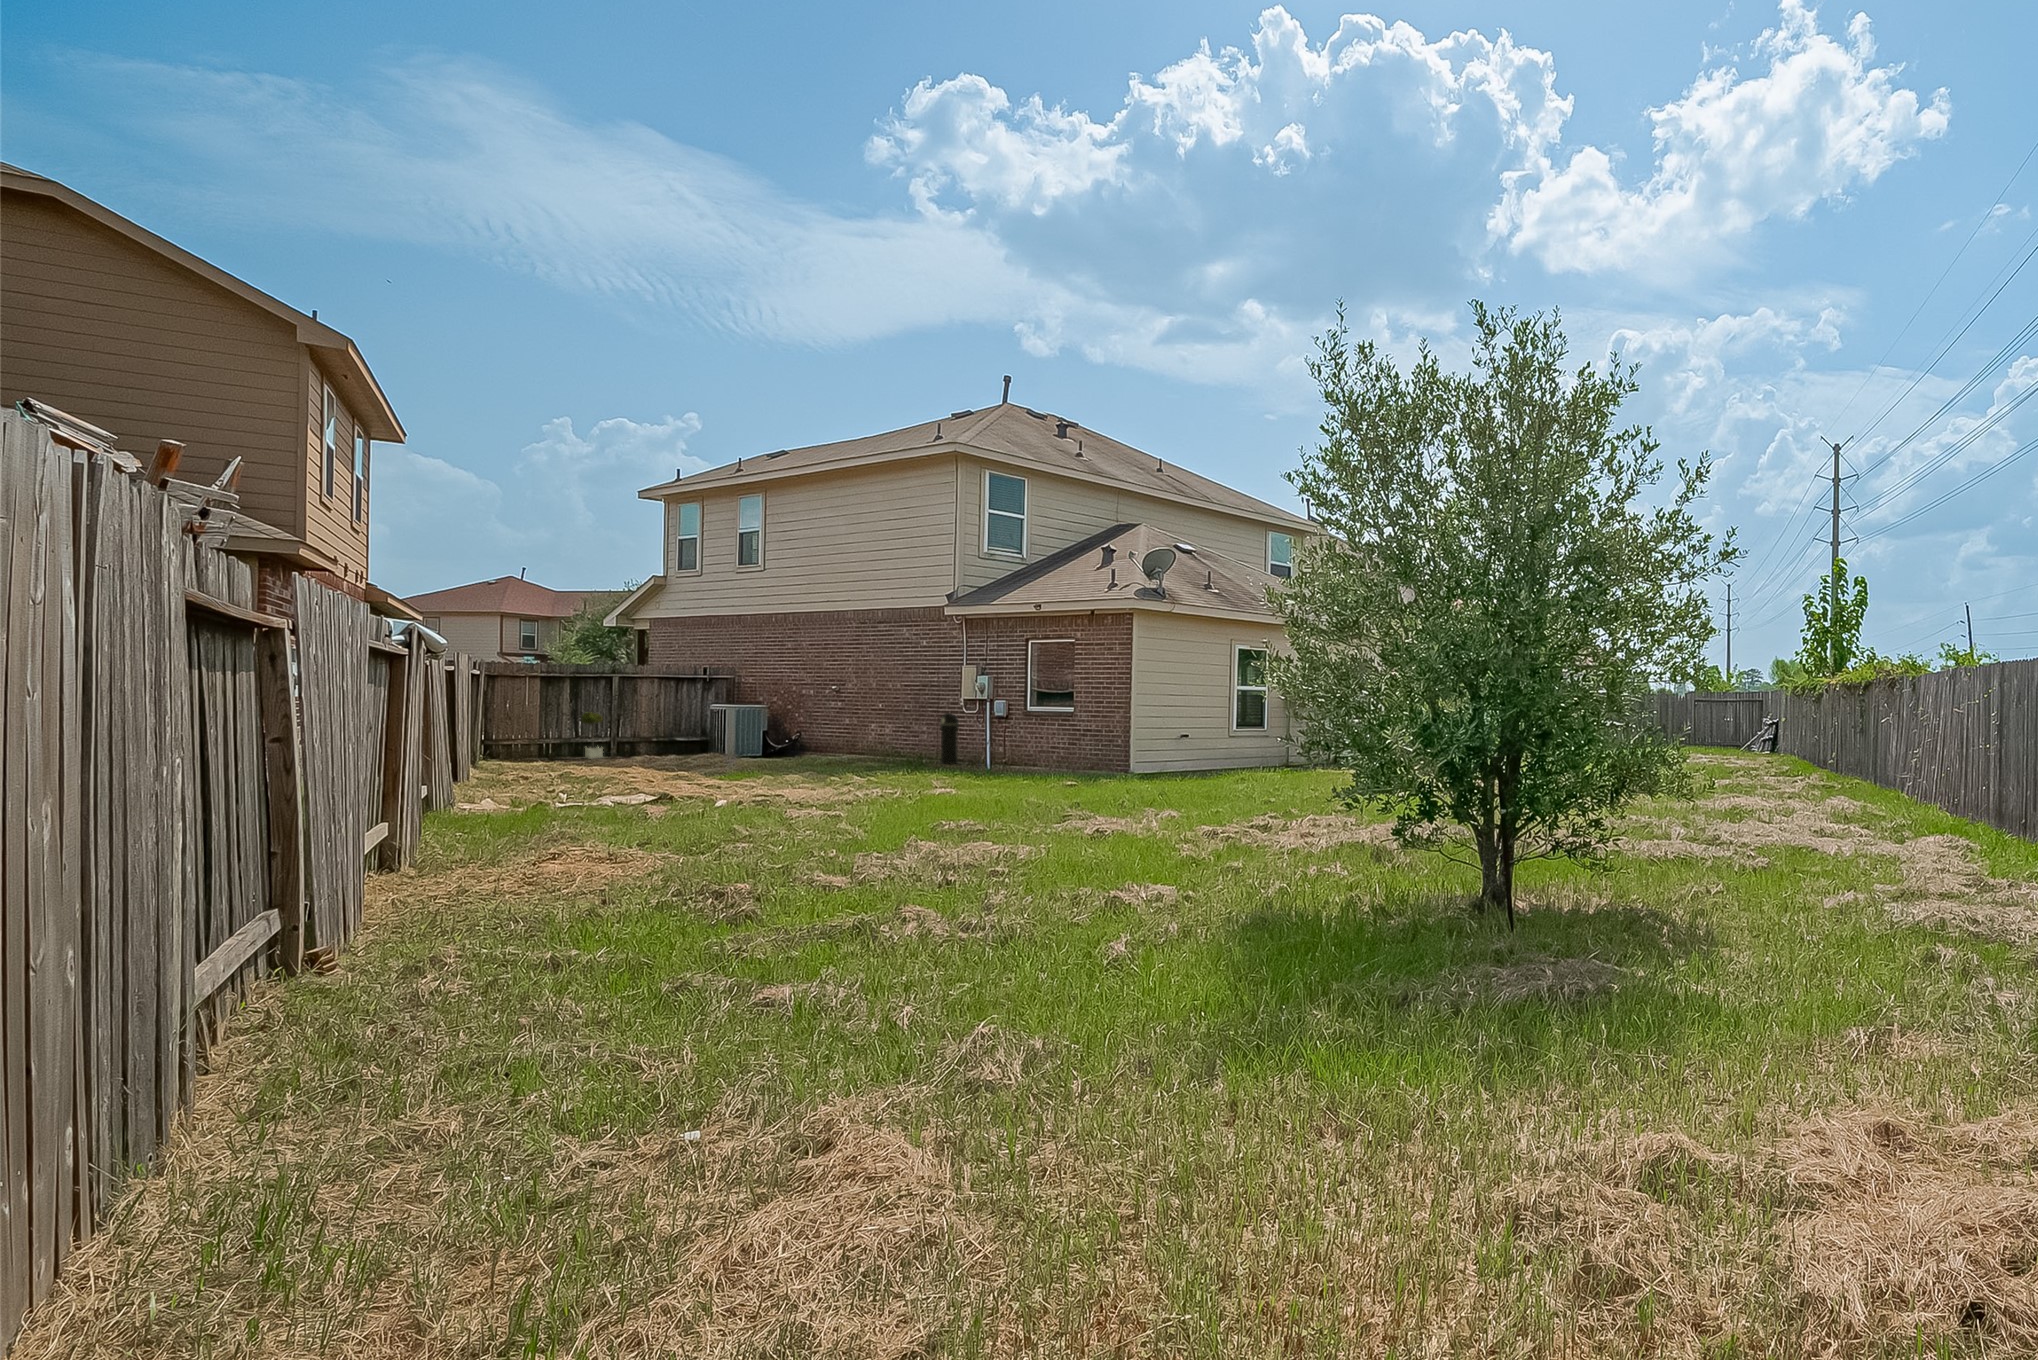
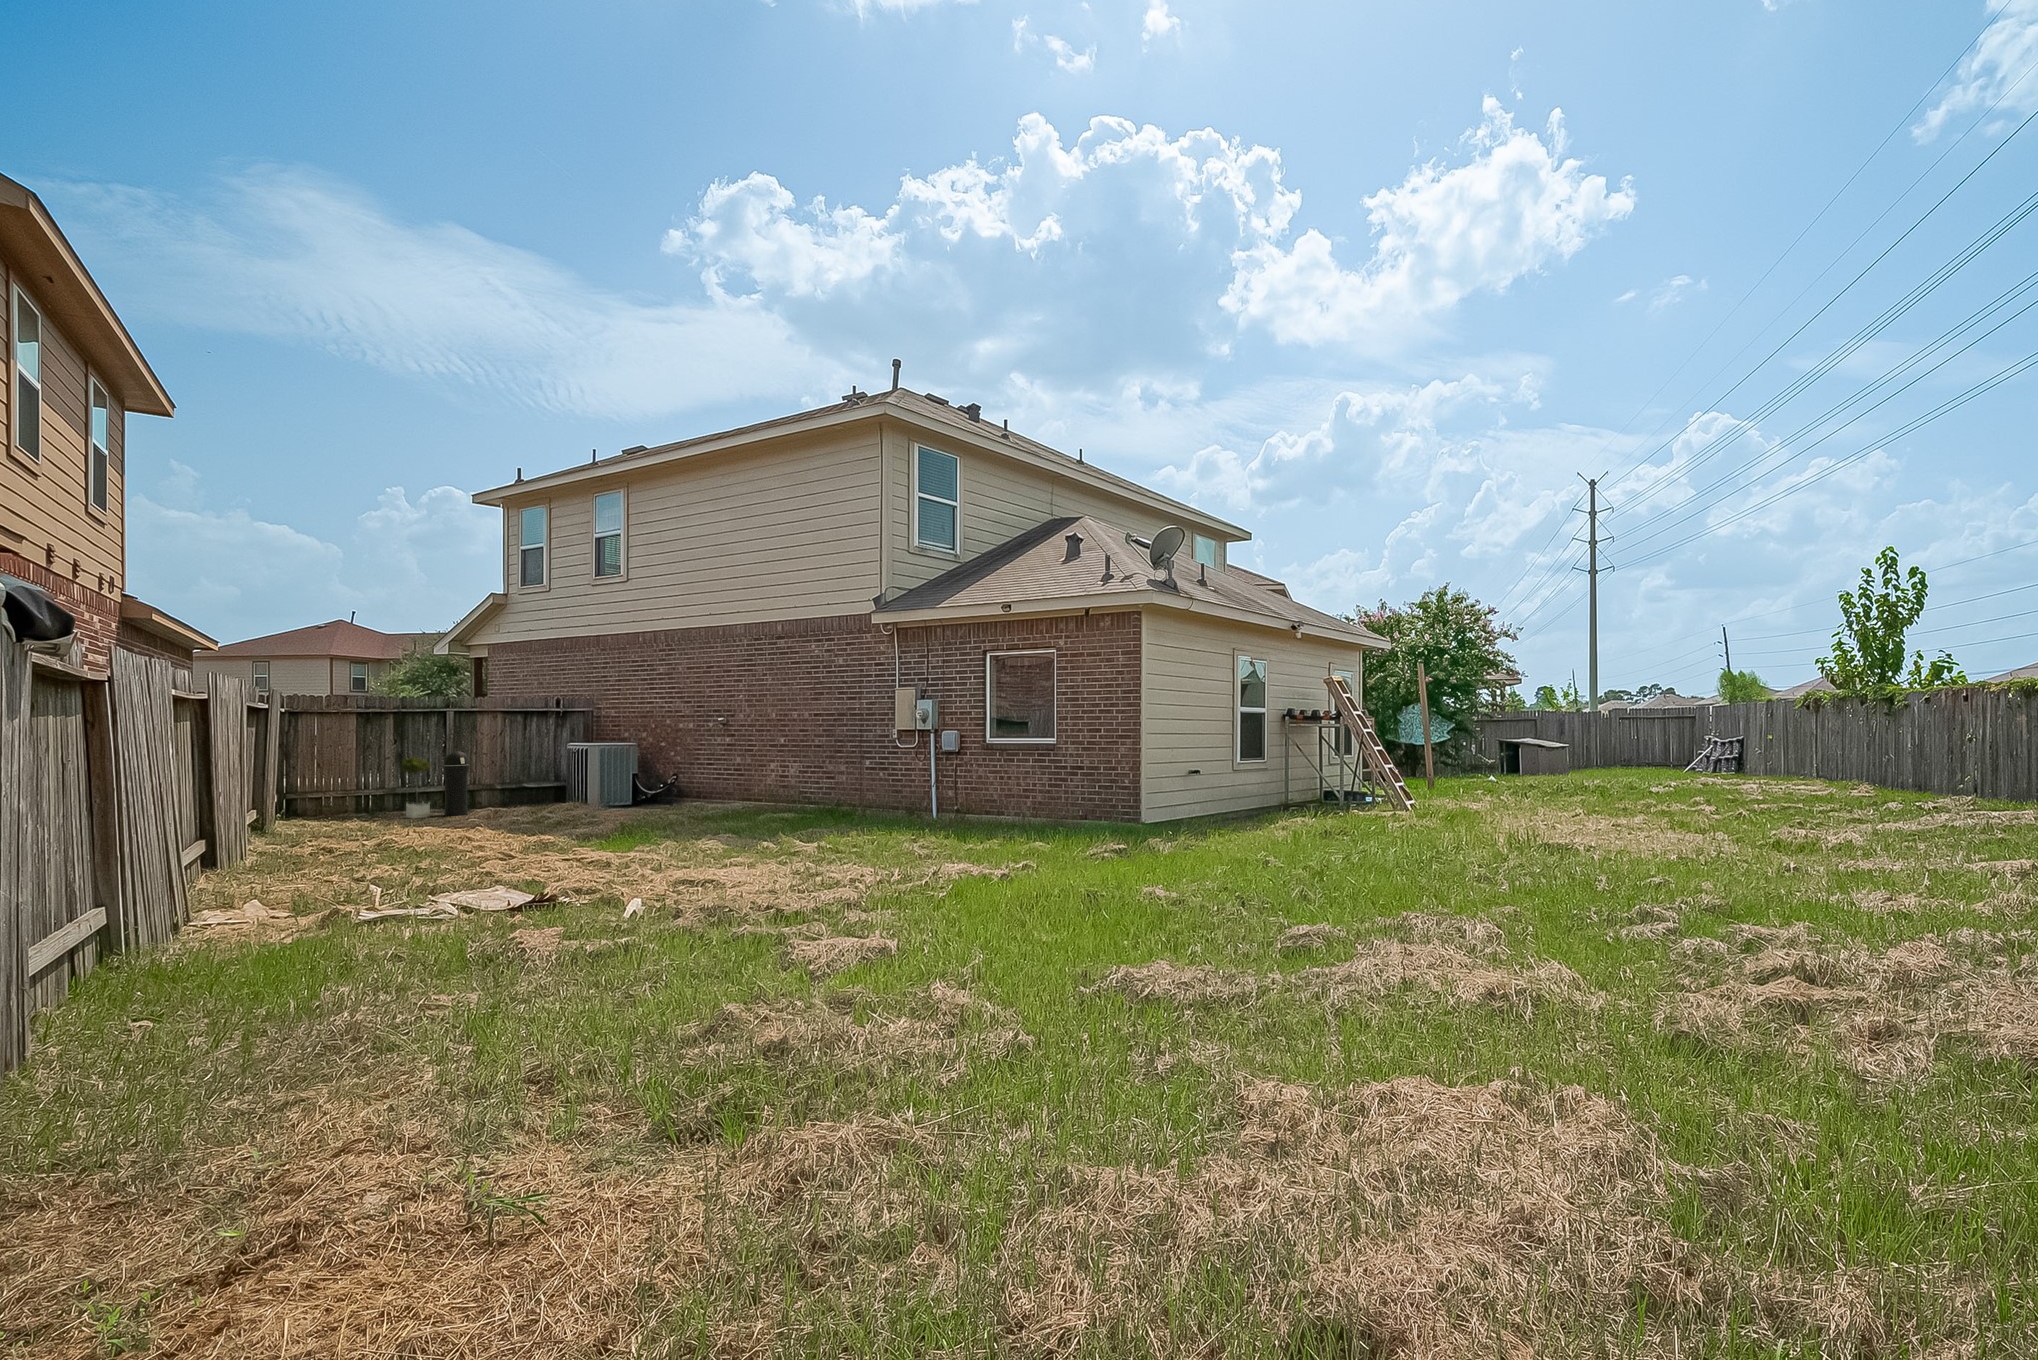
trash can: present [940,713,959,764] -> present [443,751,469,816]

